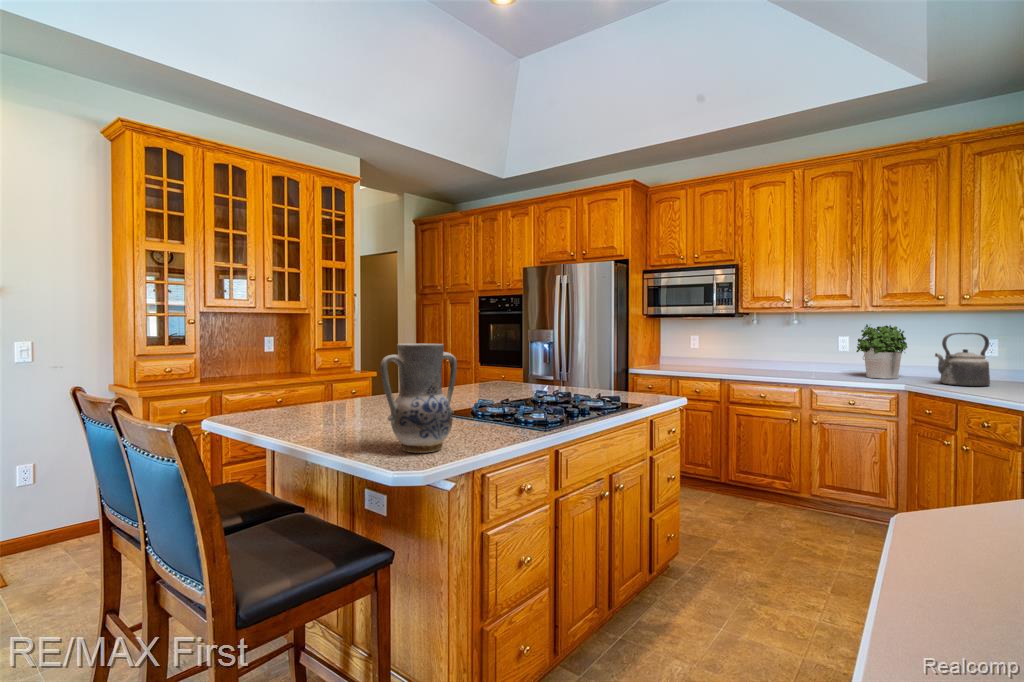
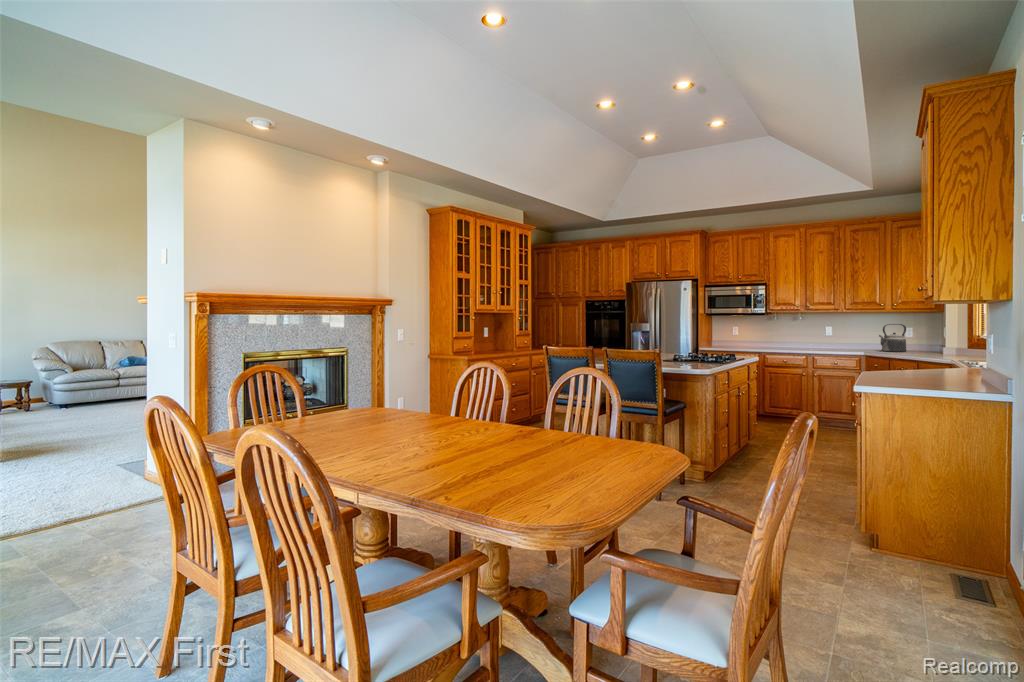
potted plant: present [856,324,907,379] -> none [837,319,865,350]
vase: present [381,343,457,453] -> none [682,326,706,365]

